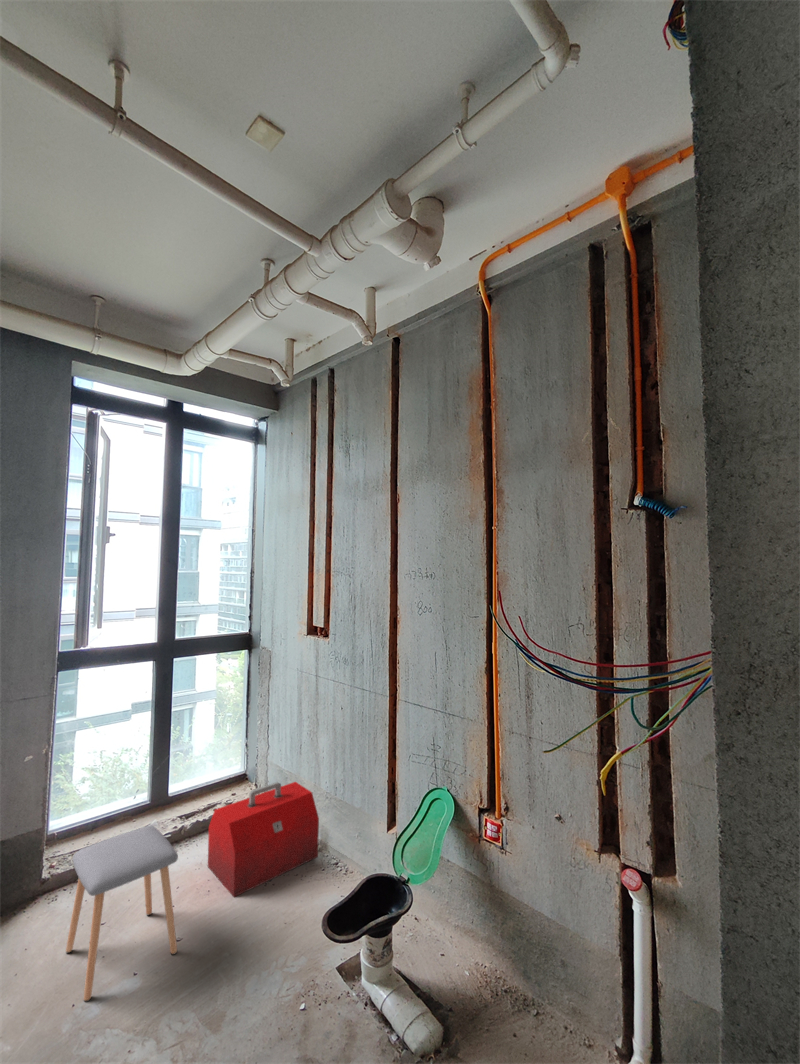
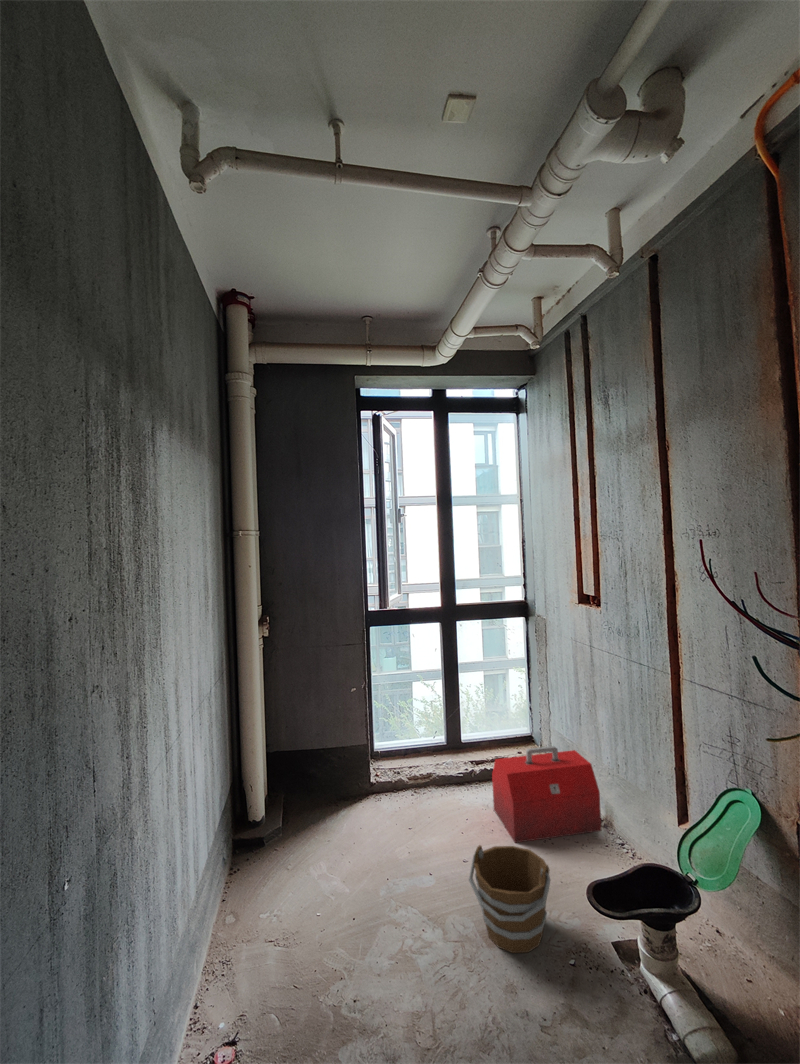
stool: present [66,826,178,1002] -> none [384,759,464,884]
bucket: none [192,901,284,1024] -> present [469,845,550,953]

